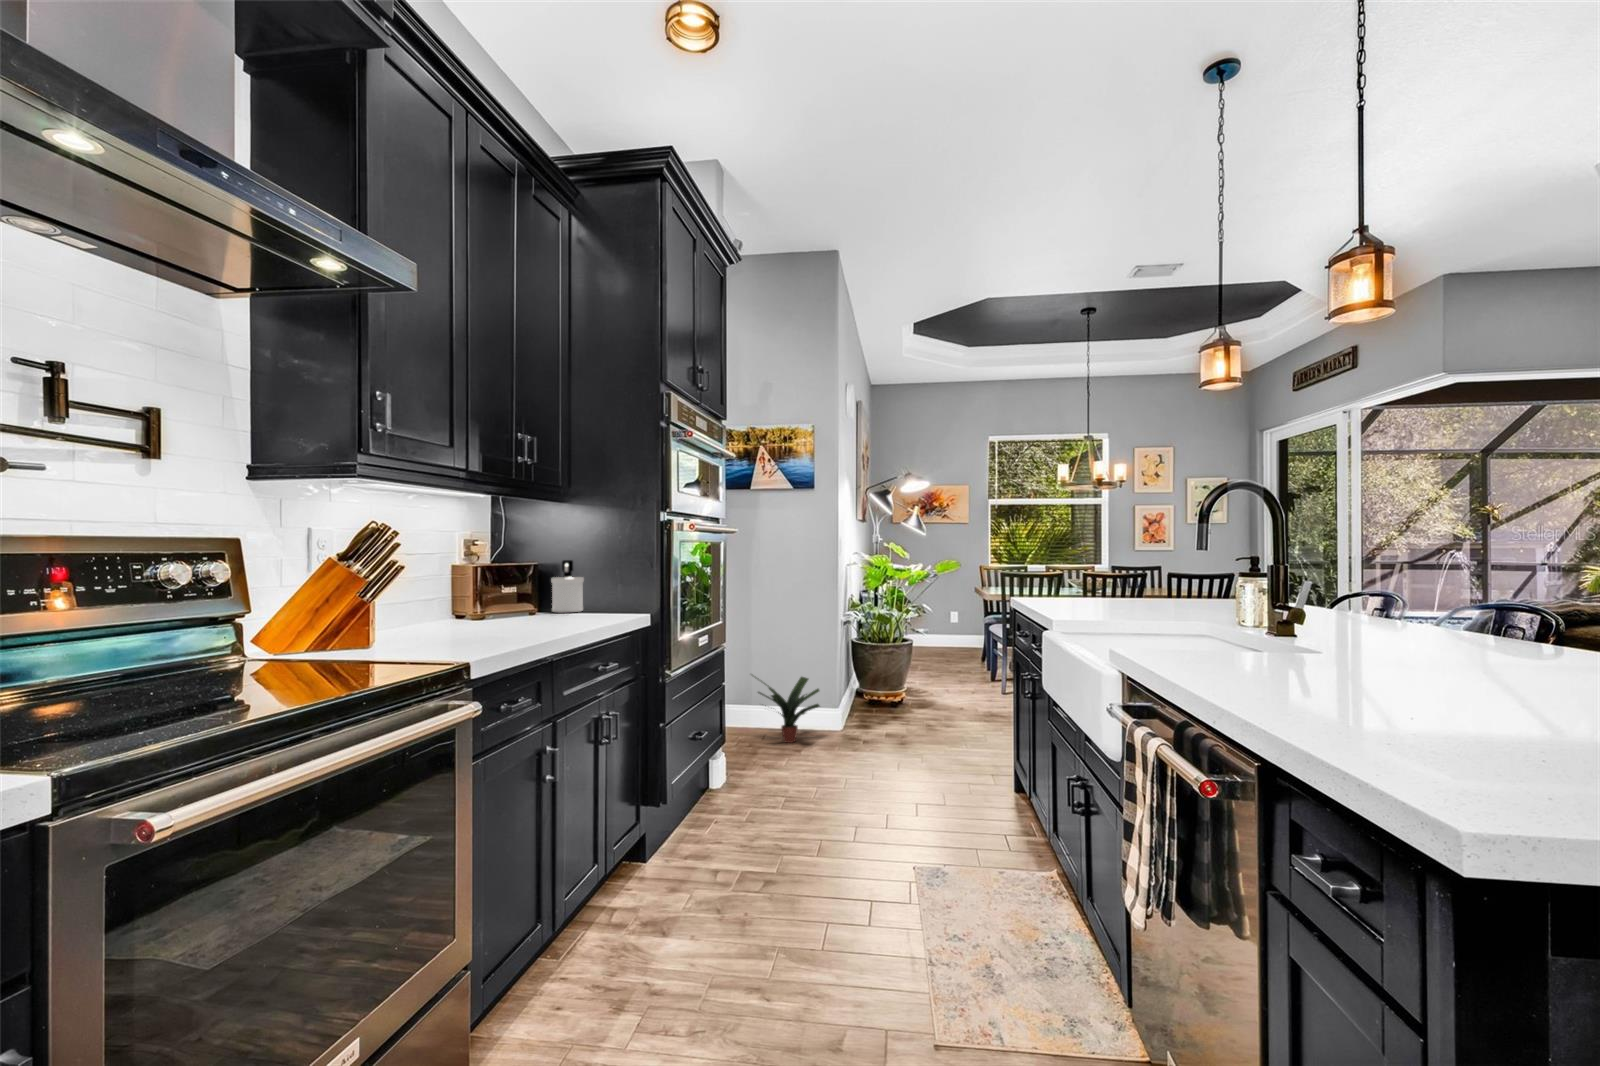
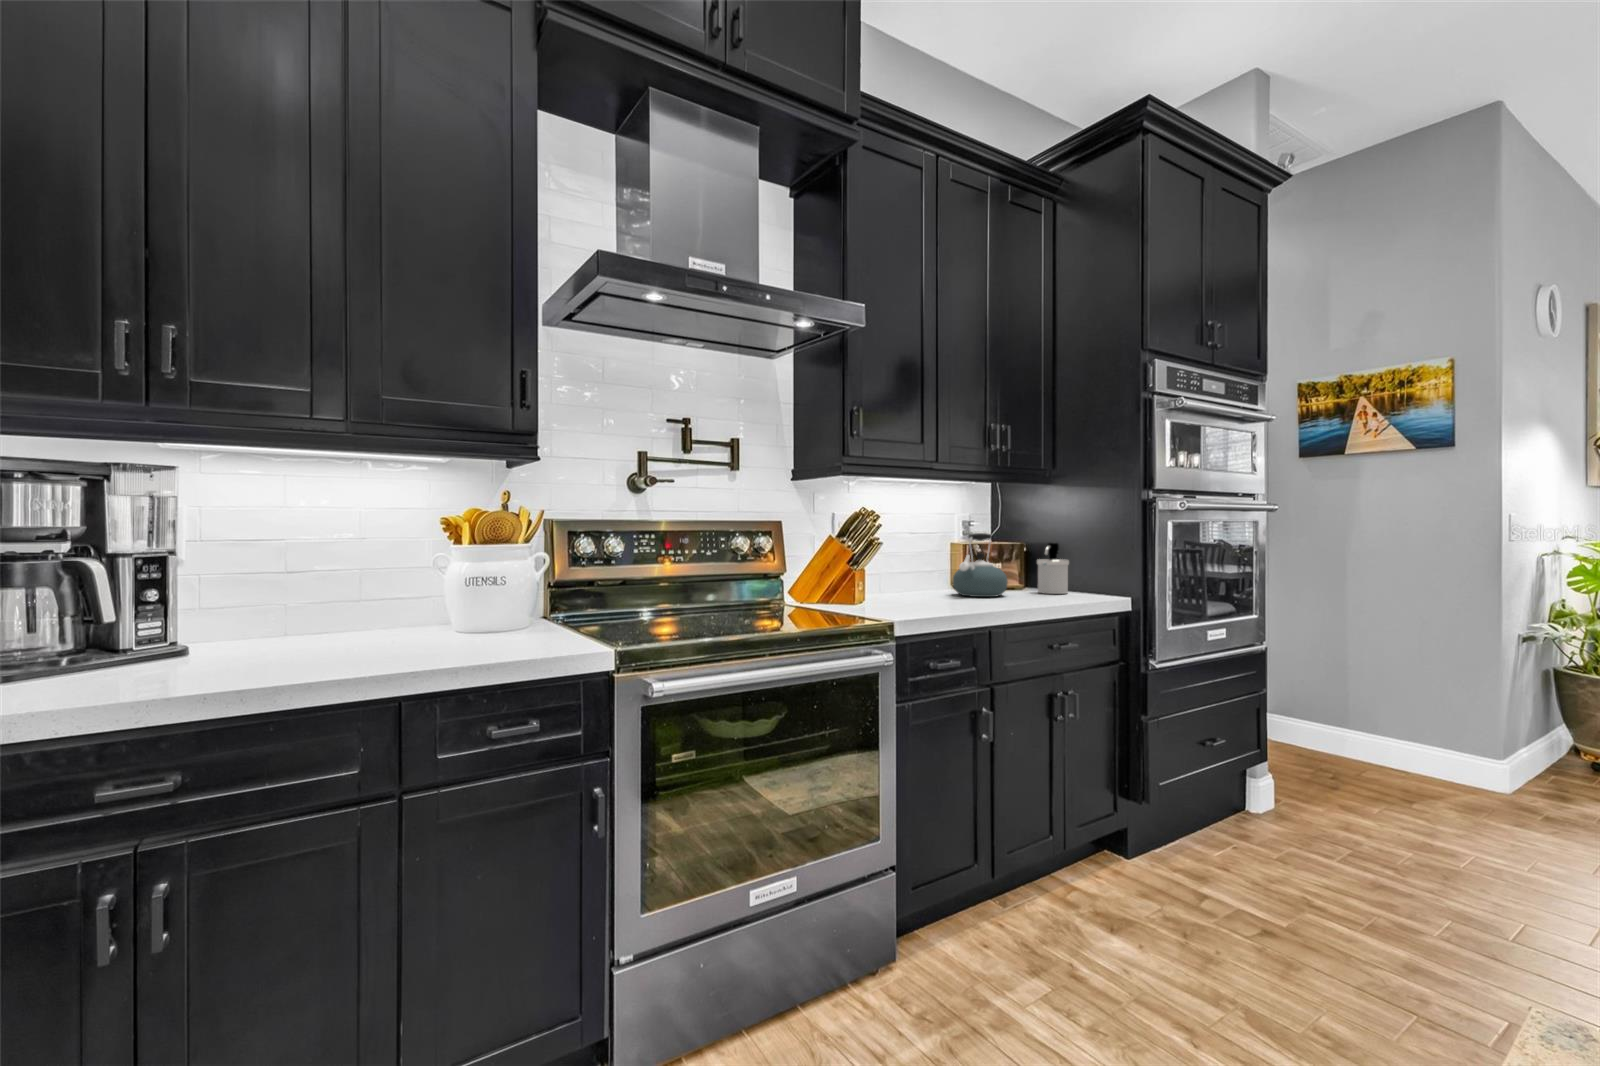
kettle: none [465,551,529,621] -> present [953,533,1008,597]
potted plant: present [758,677,820,743] -> none [1329,687,1448,786]

